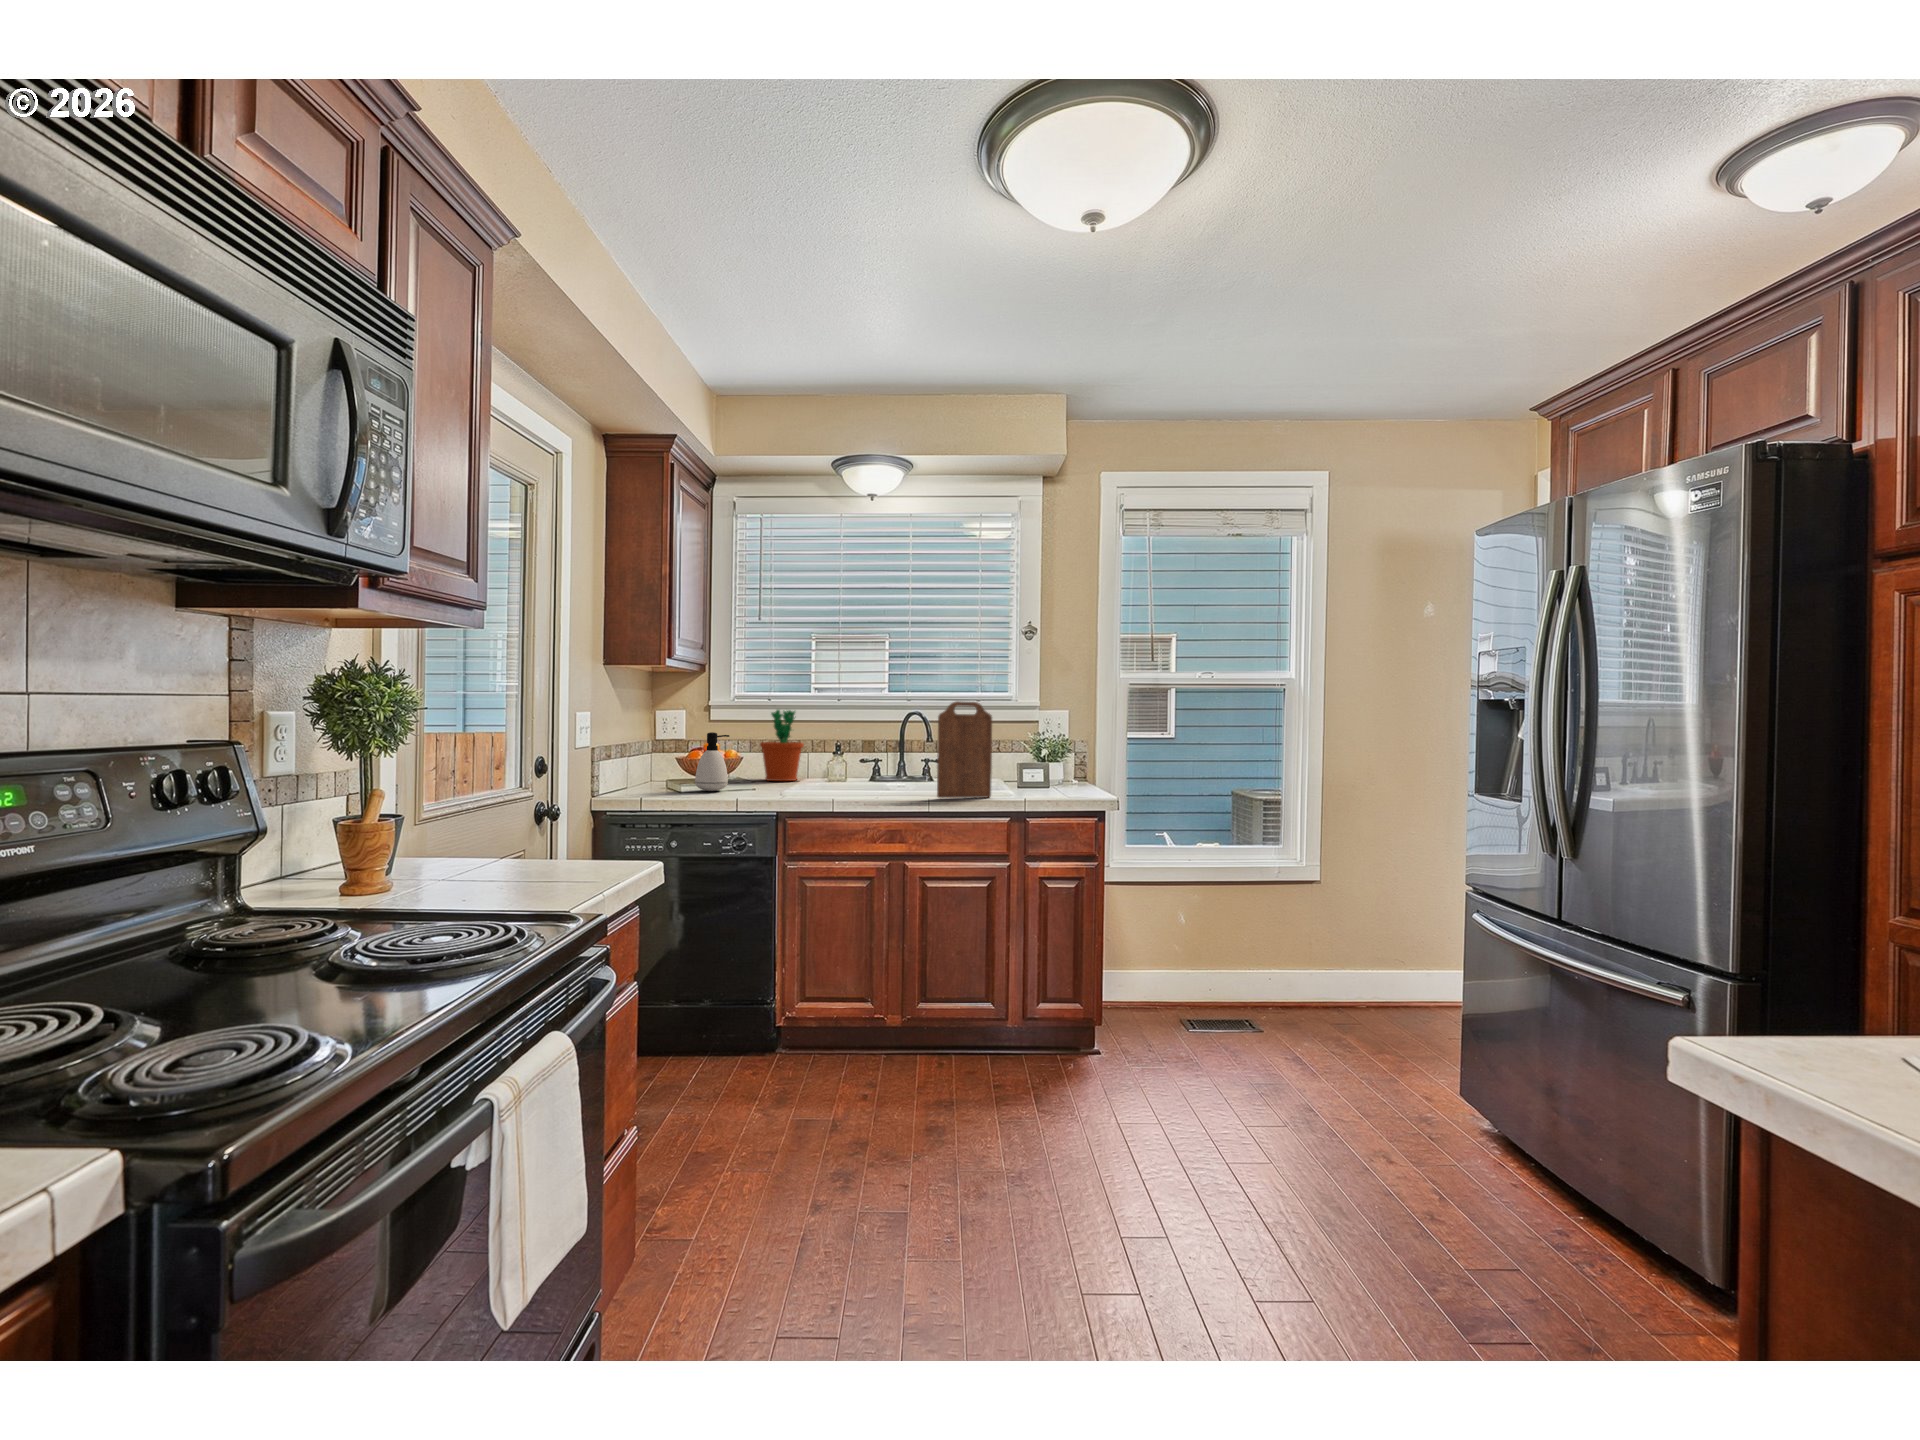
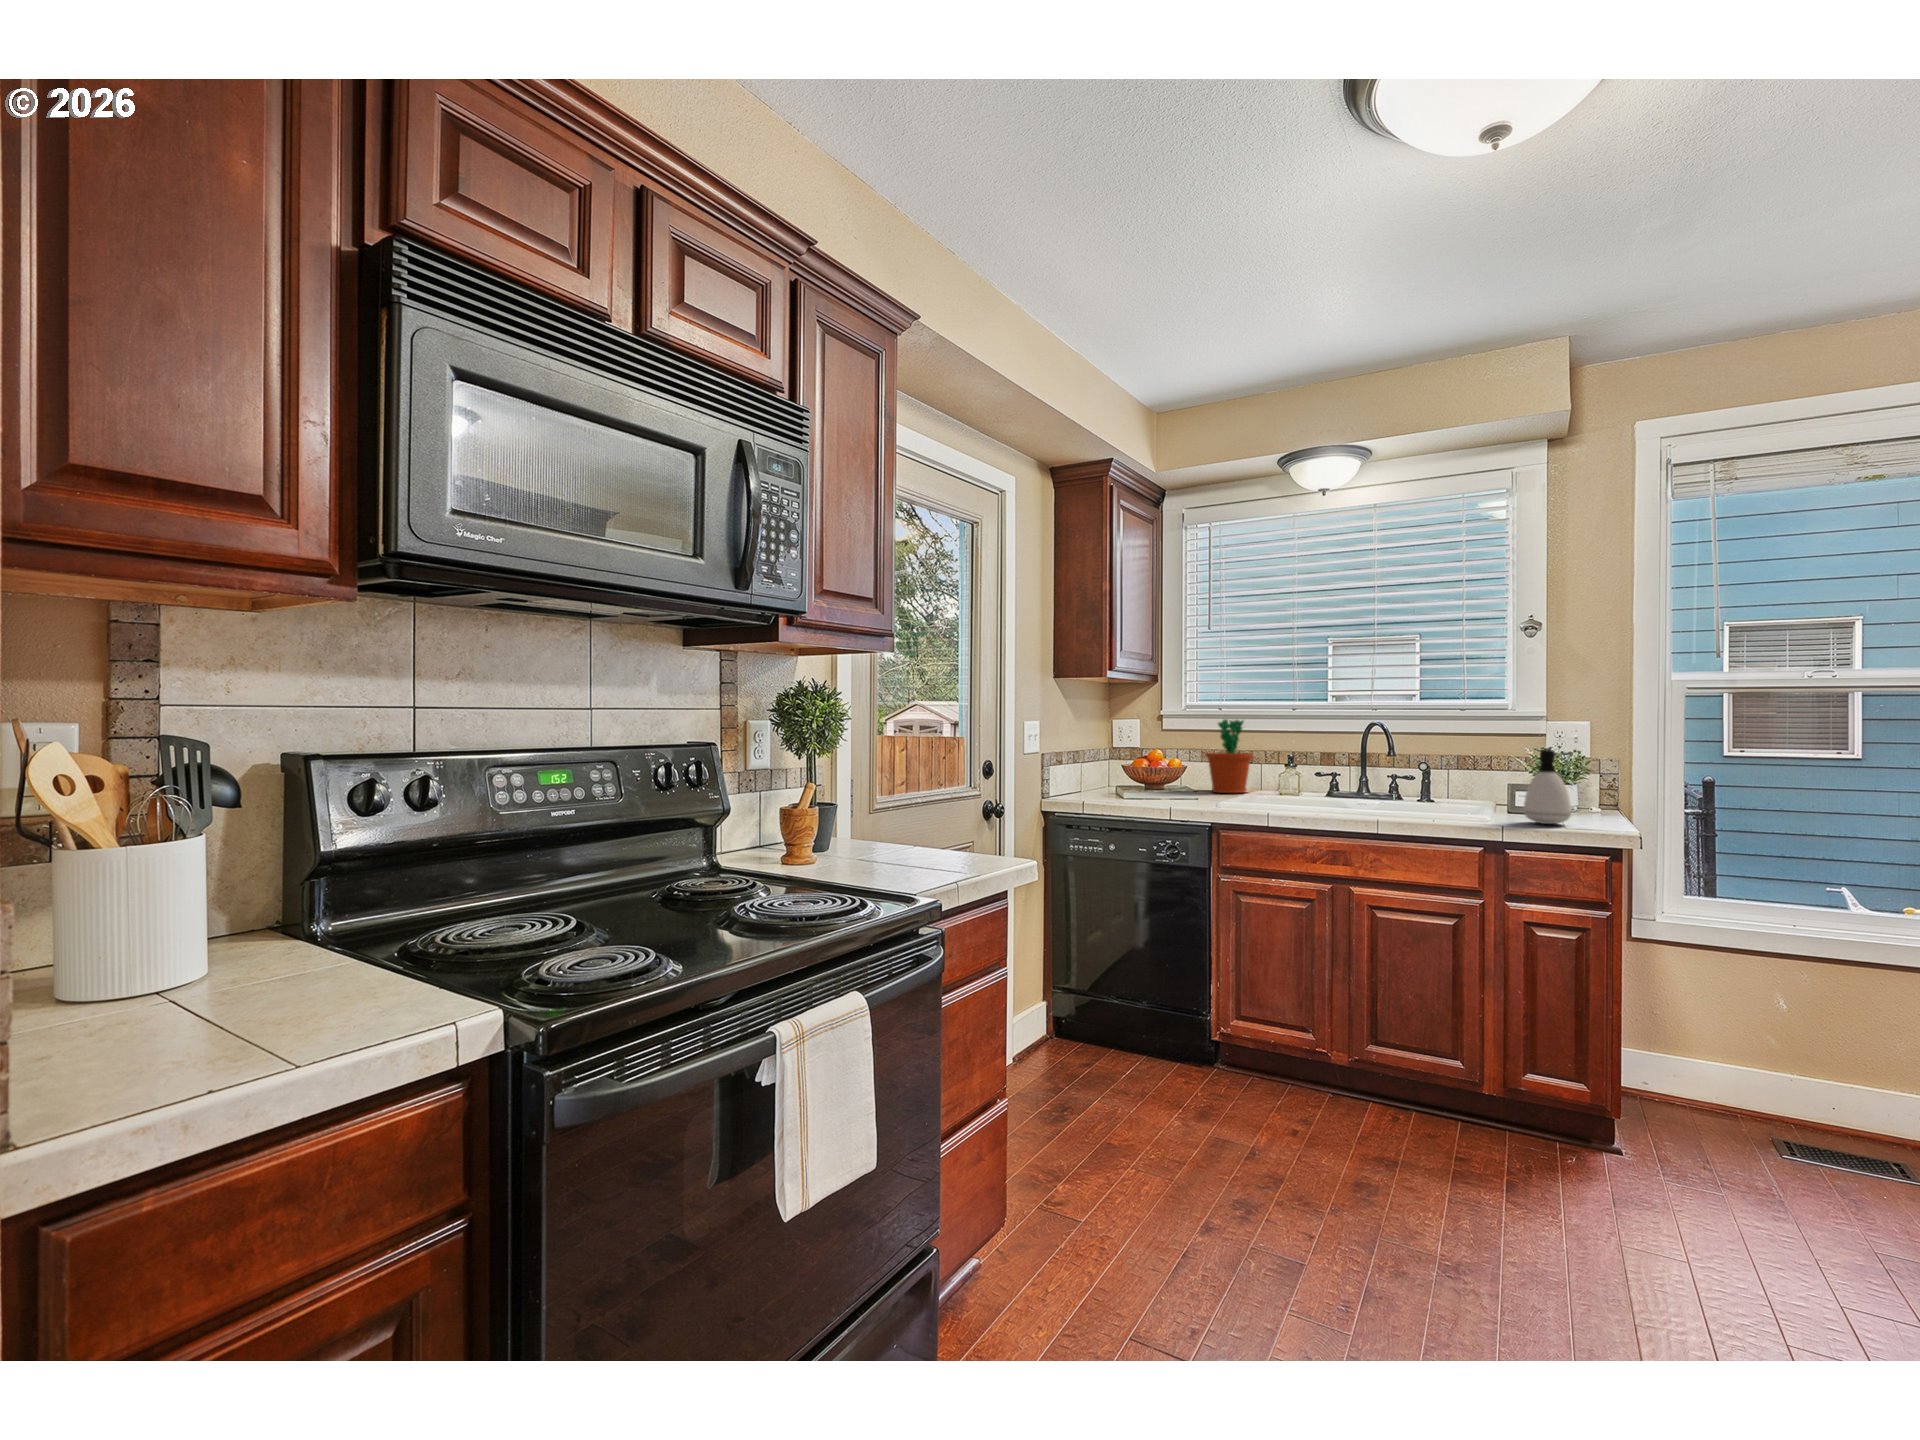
cutting board: present [937,701,992,798] -> none [1388,706,1461,819]
soap dispenser: present [695,732,729,791] -> present [1524,749,1571,824]

